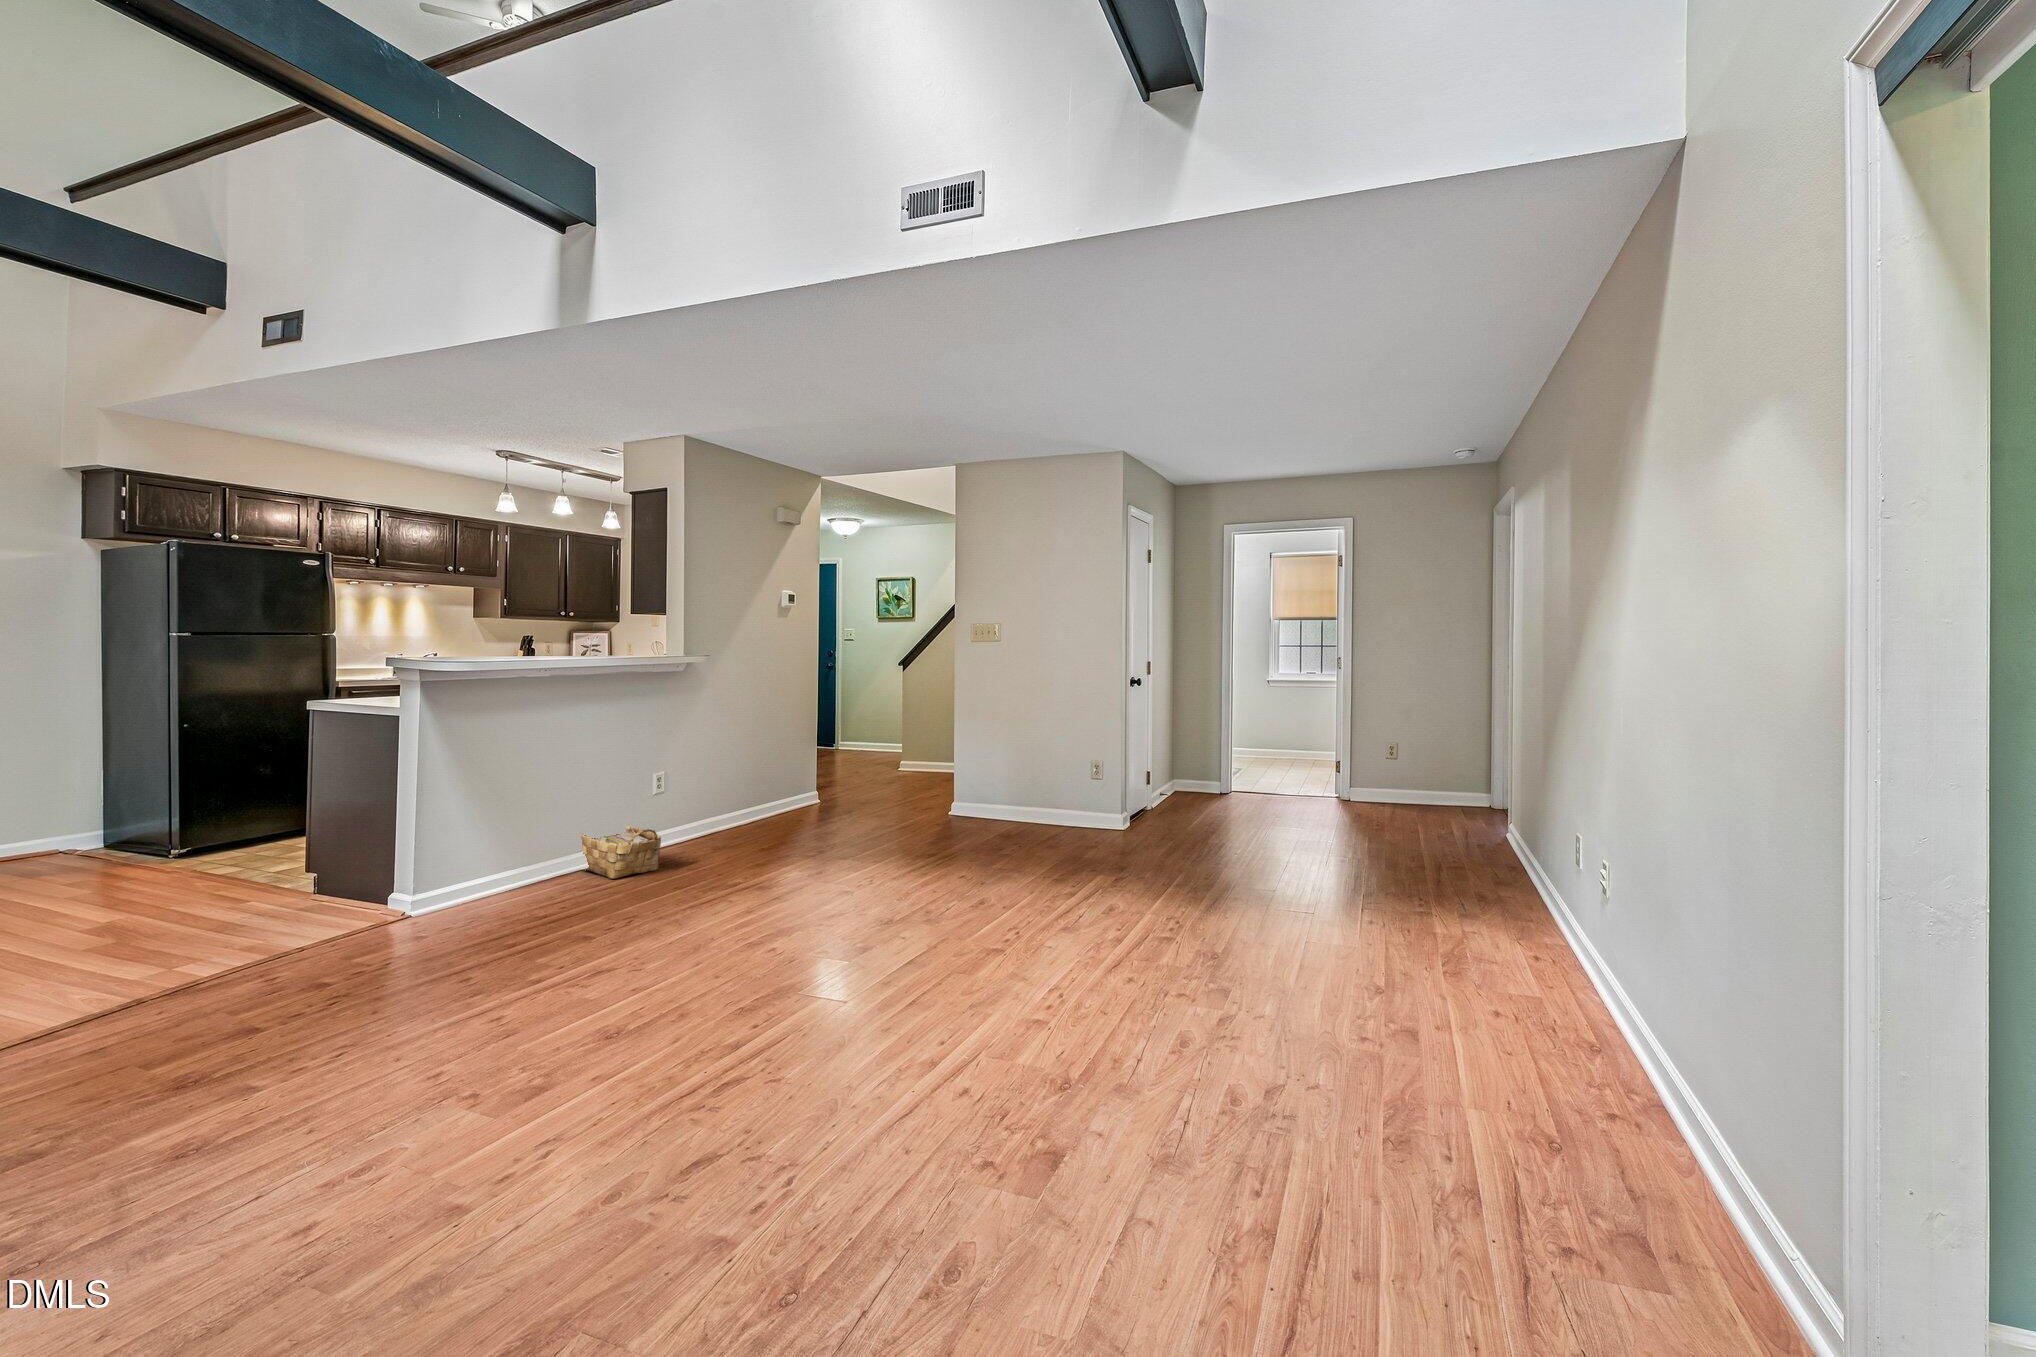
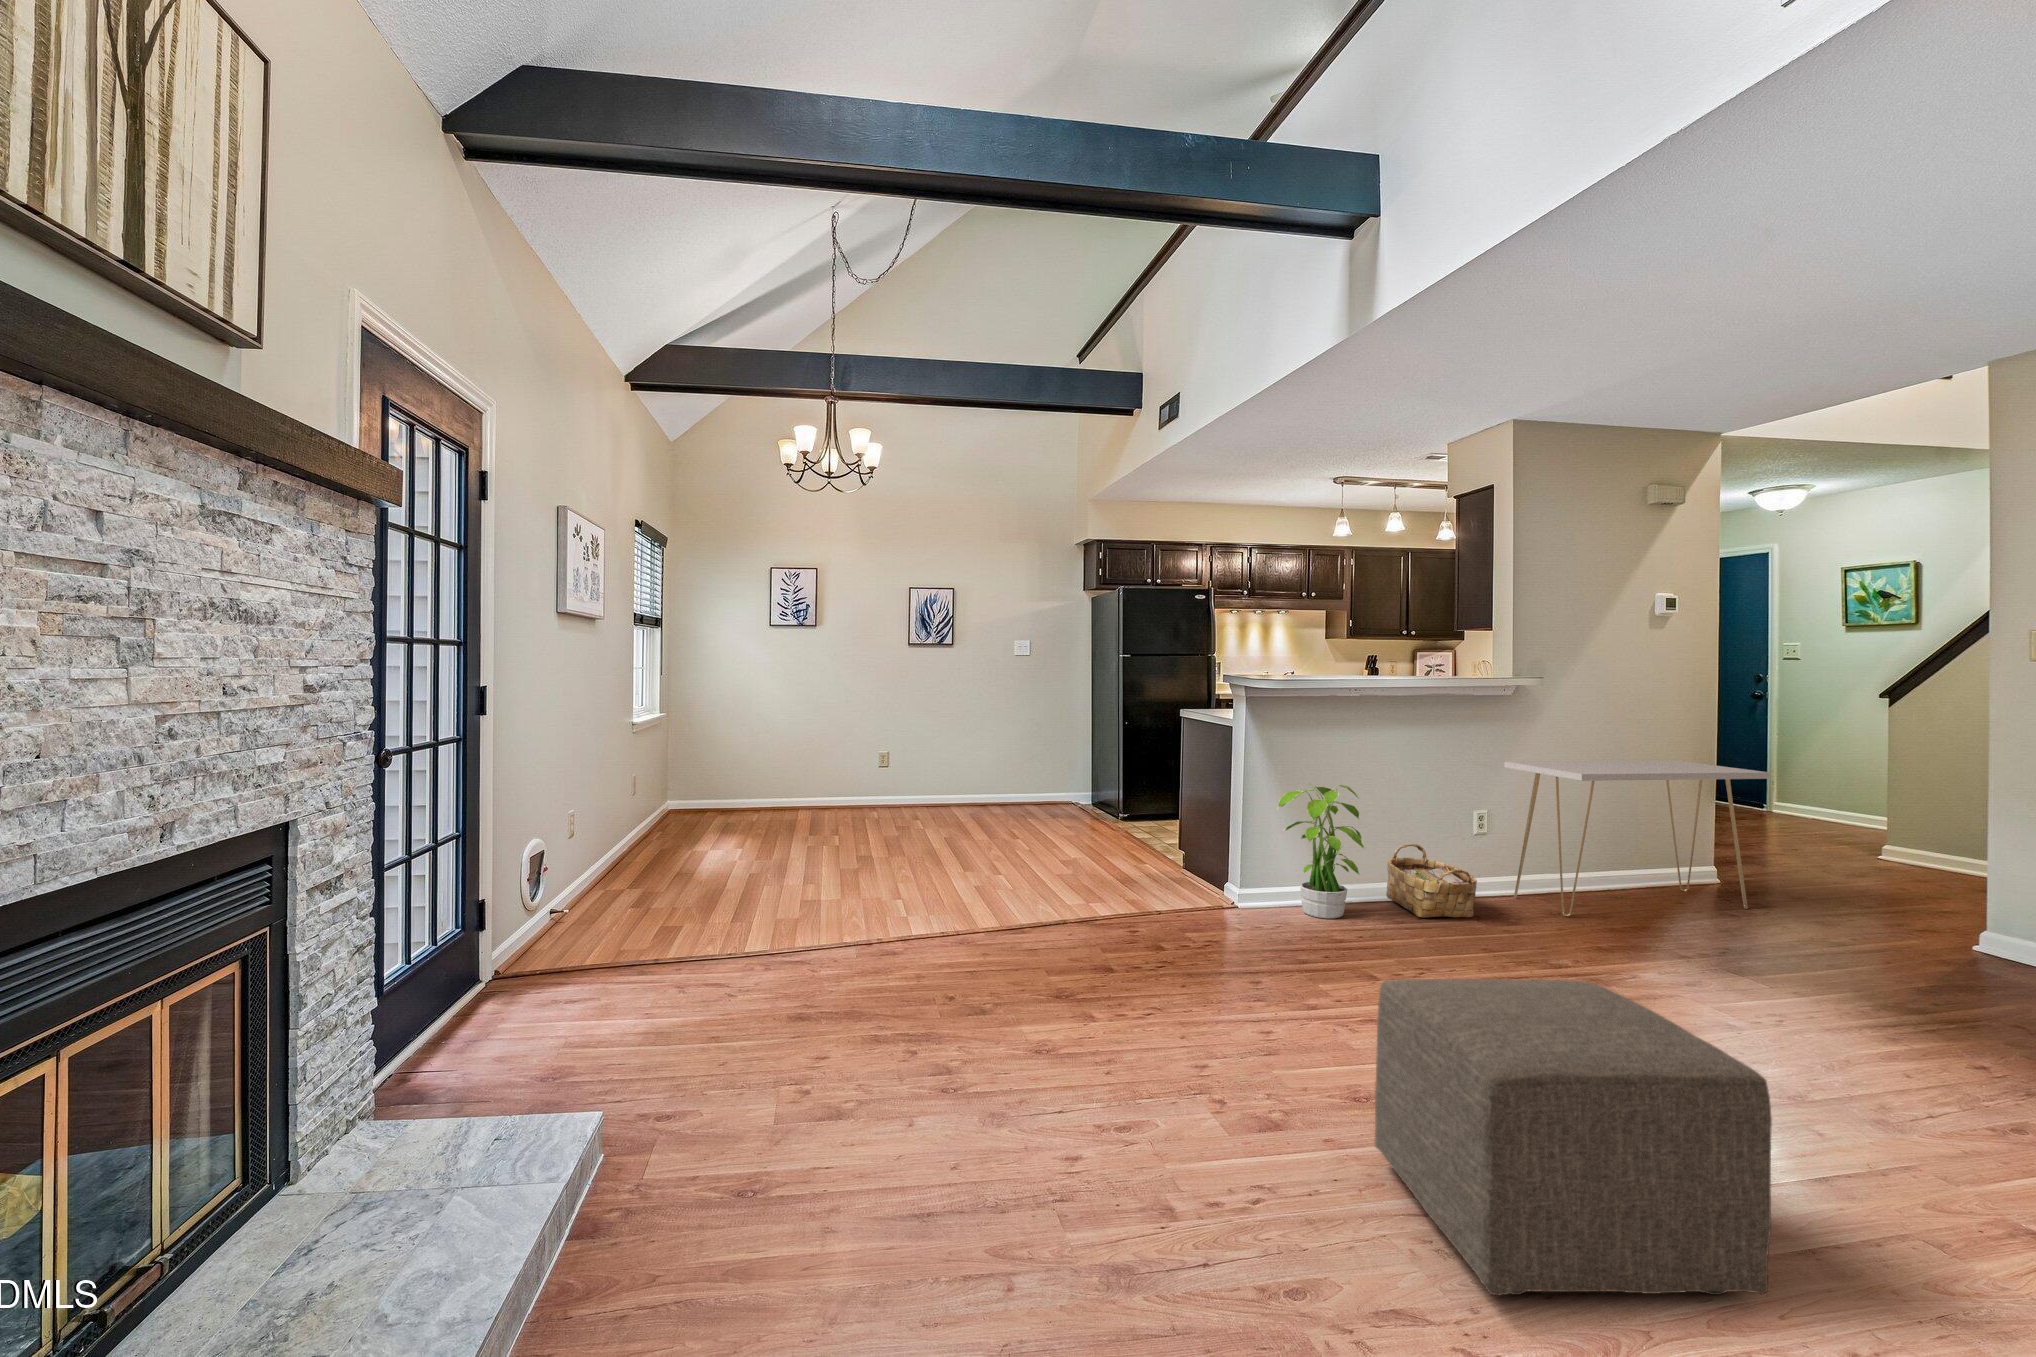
console table: none [676,721,854,854] -> present [1504,760,1769,916]
potted plant: none [467,763,564,899] -> present [1277,782,1365,919]
ottoman: none [641,884,907,1121] -> present [1375,979,1772,1295]

